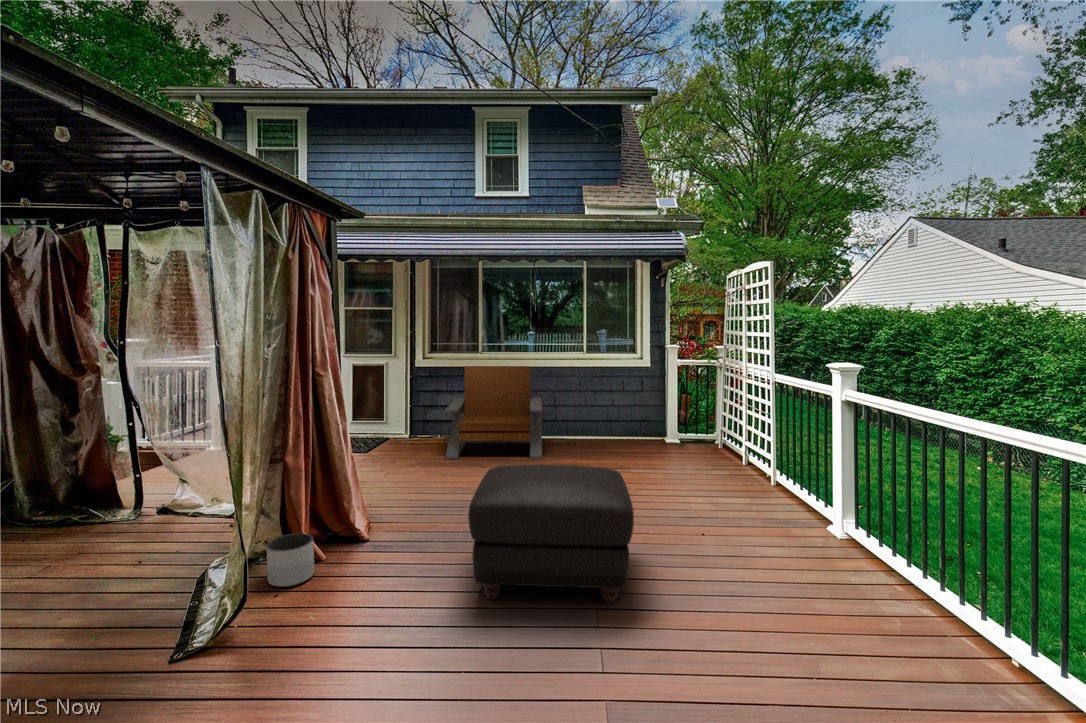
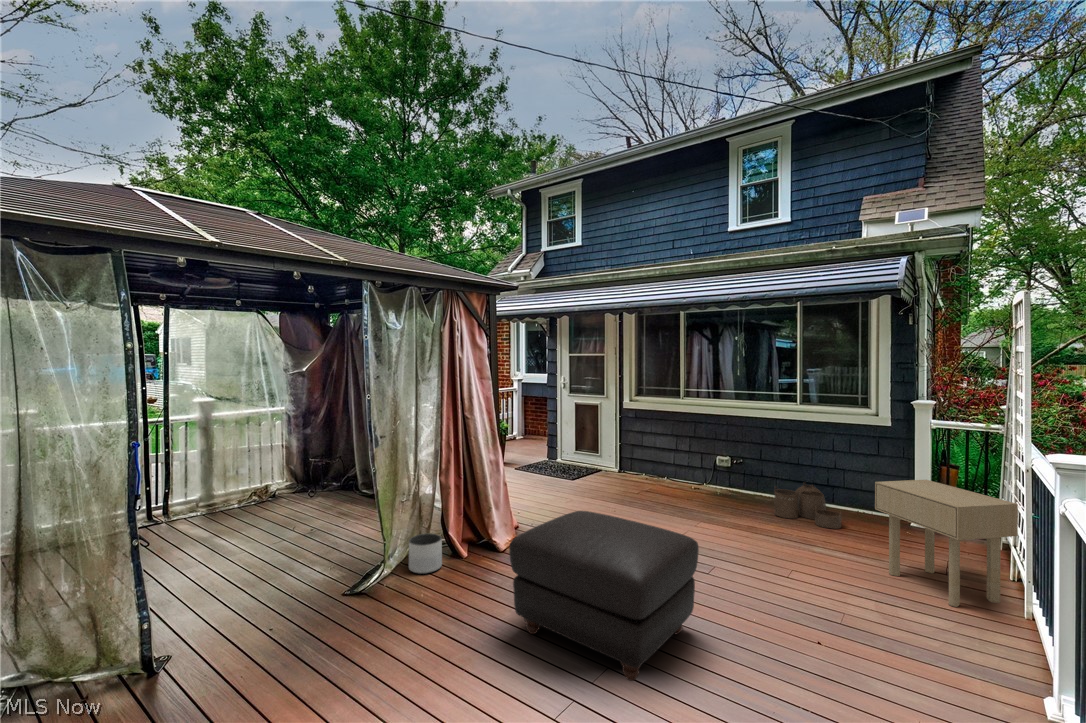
lounge chair: present [445,366,542,459] -> none [628,410,743,515]
side table: none [677,404,762,489] -> present [875,480,1018,607]
woven basket: none [577,421,630,454] -> present [774,484,841,529]

